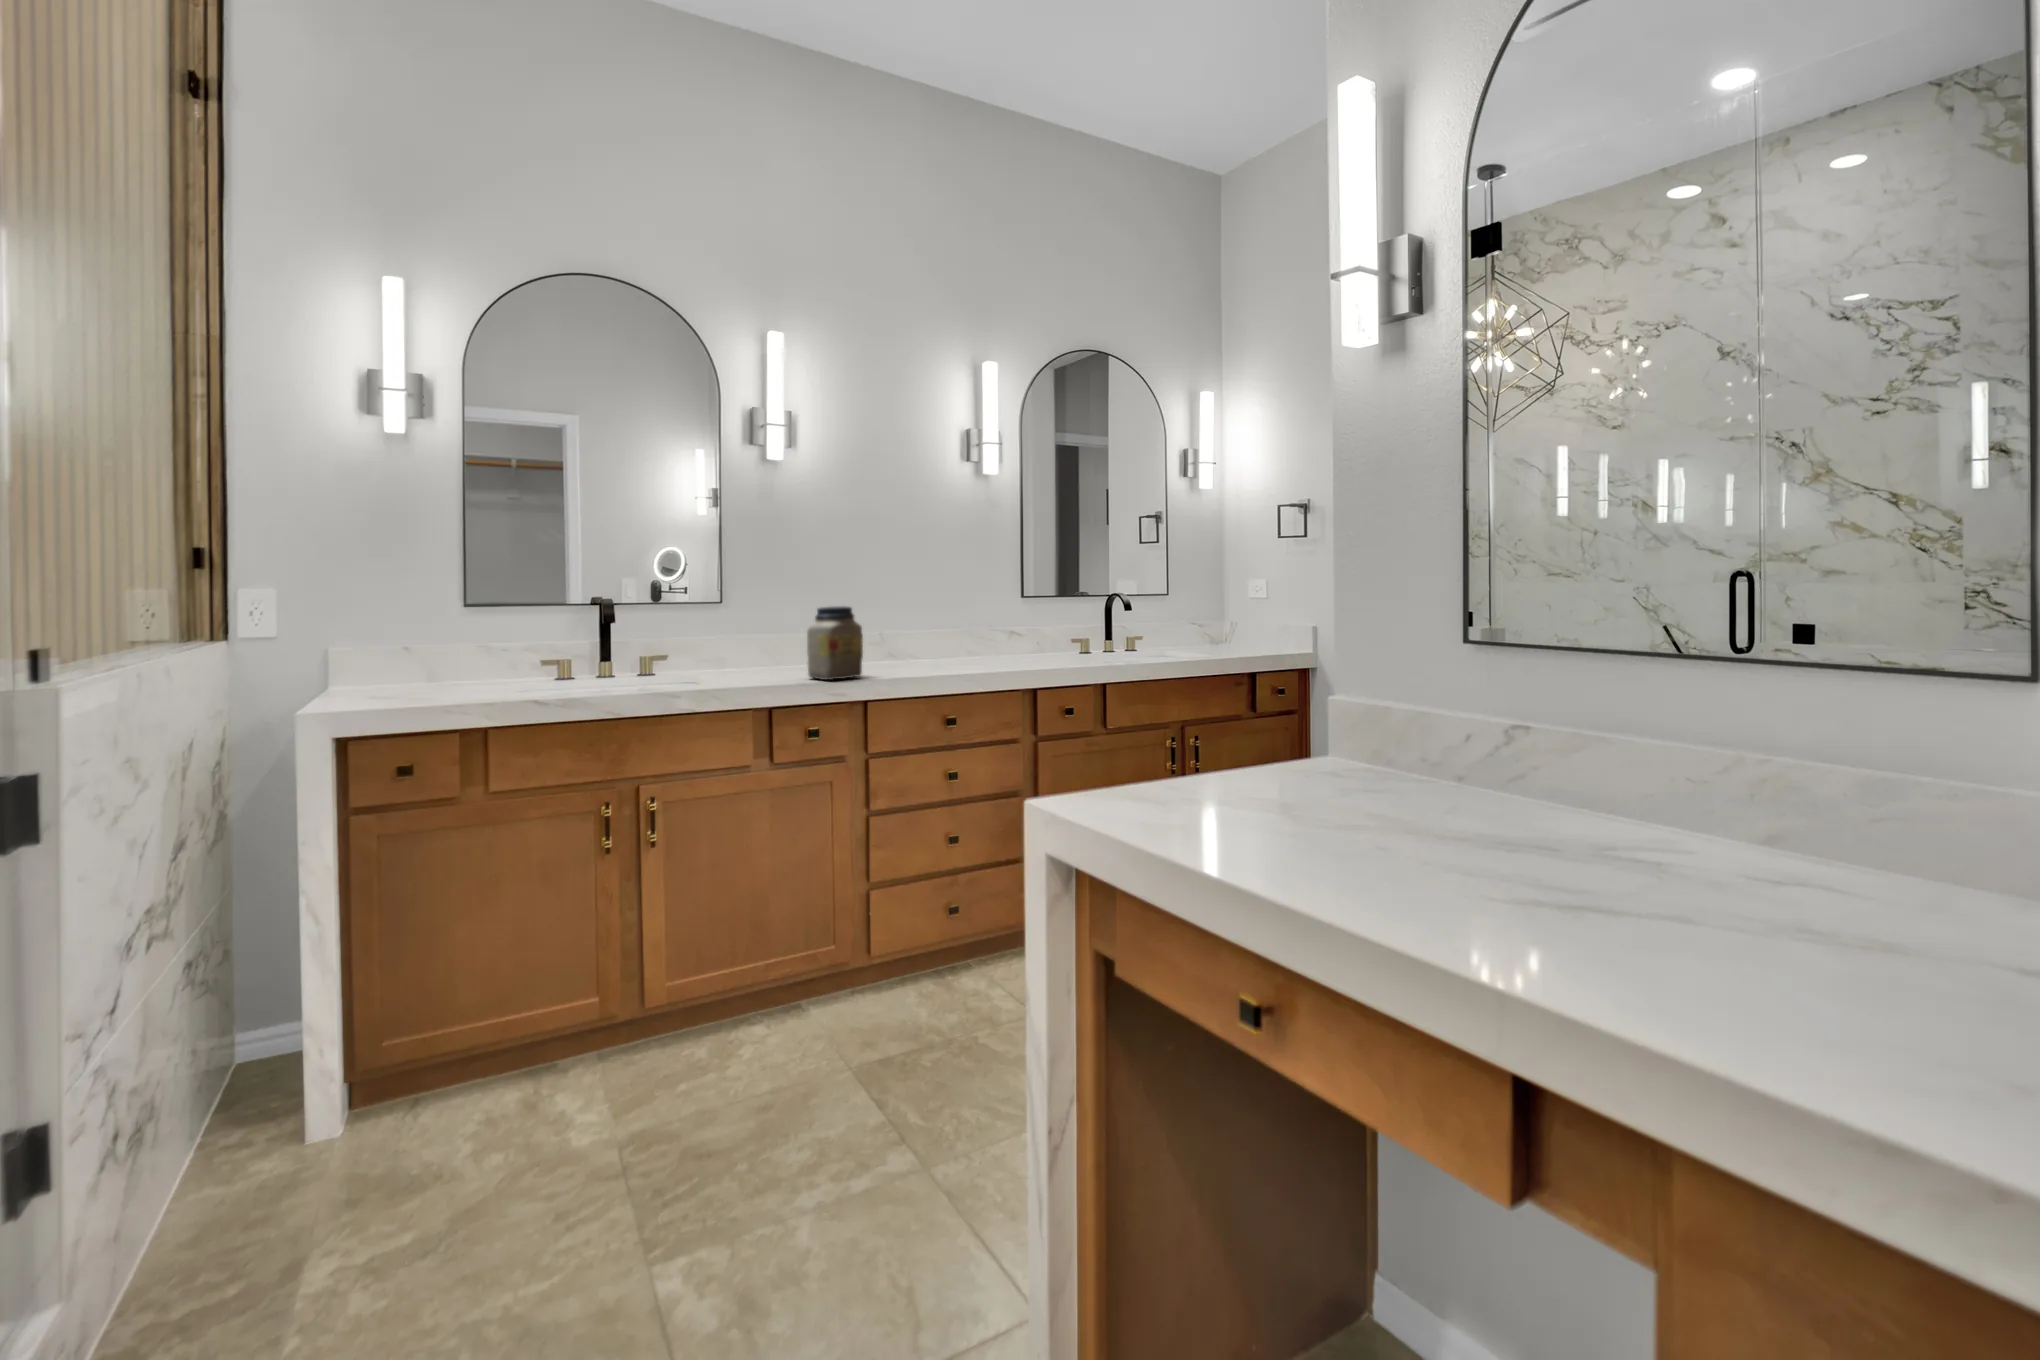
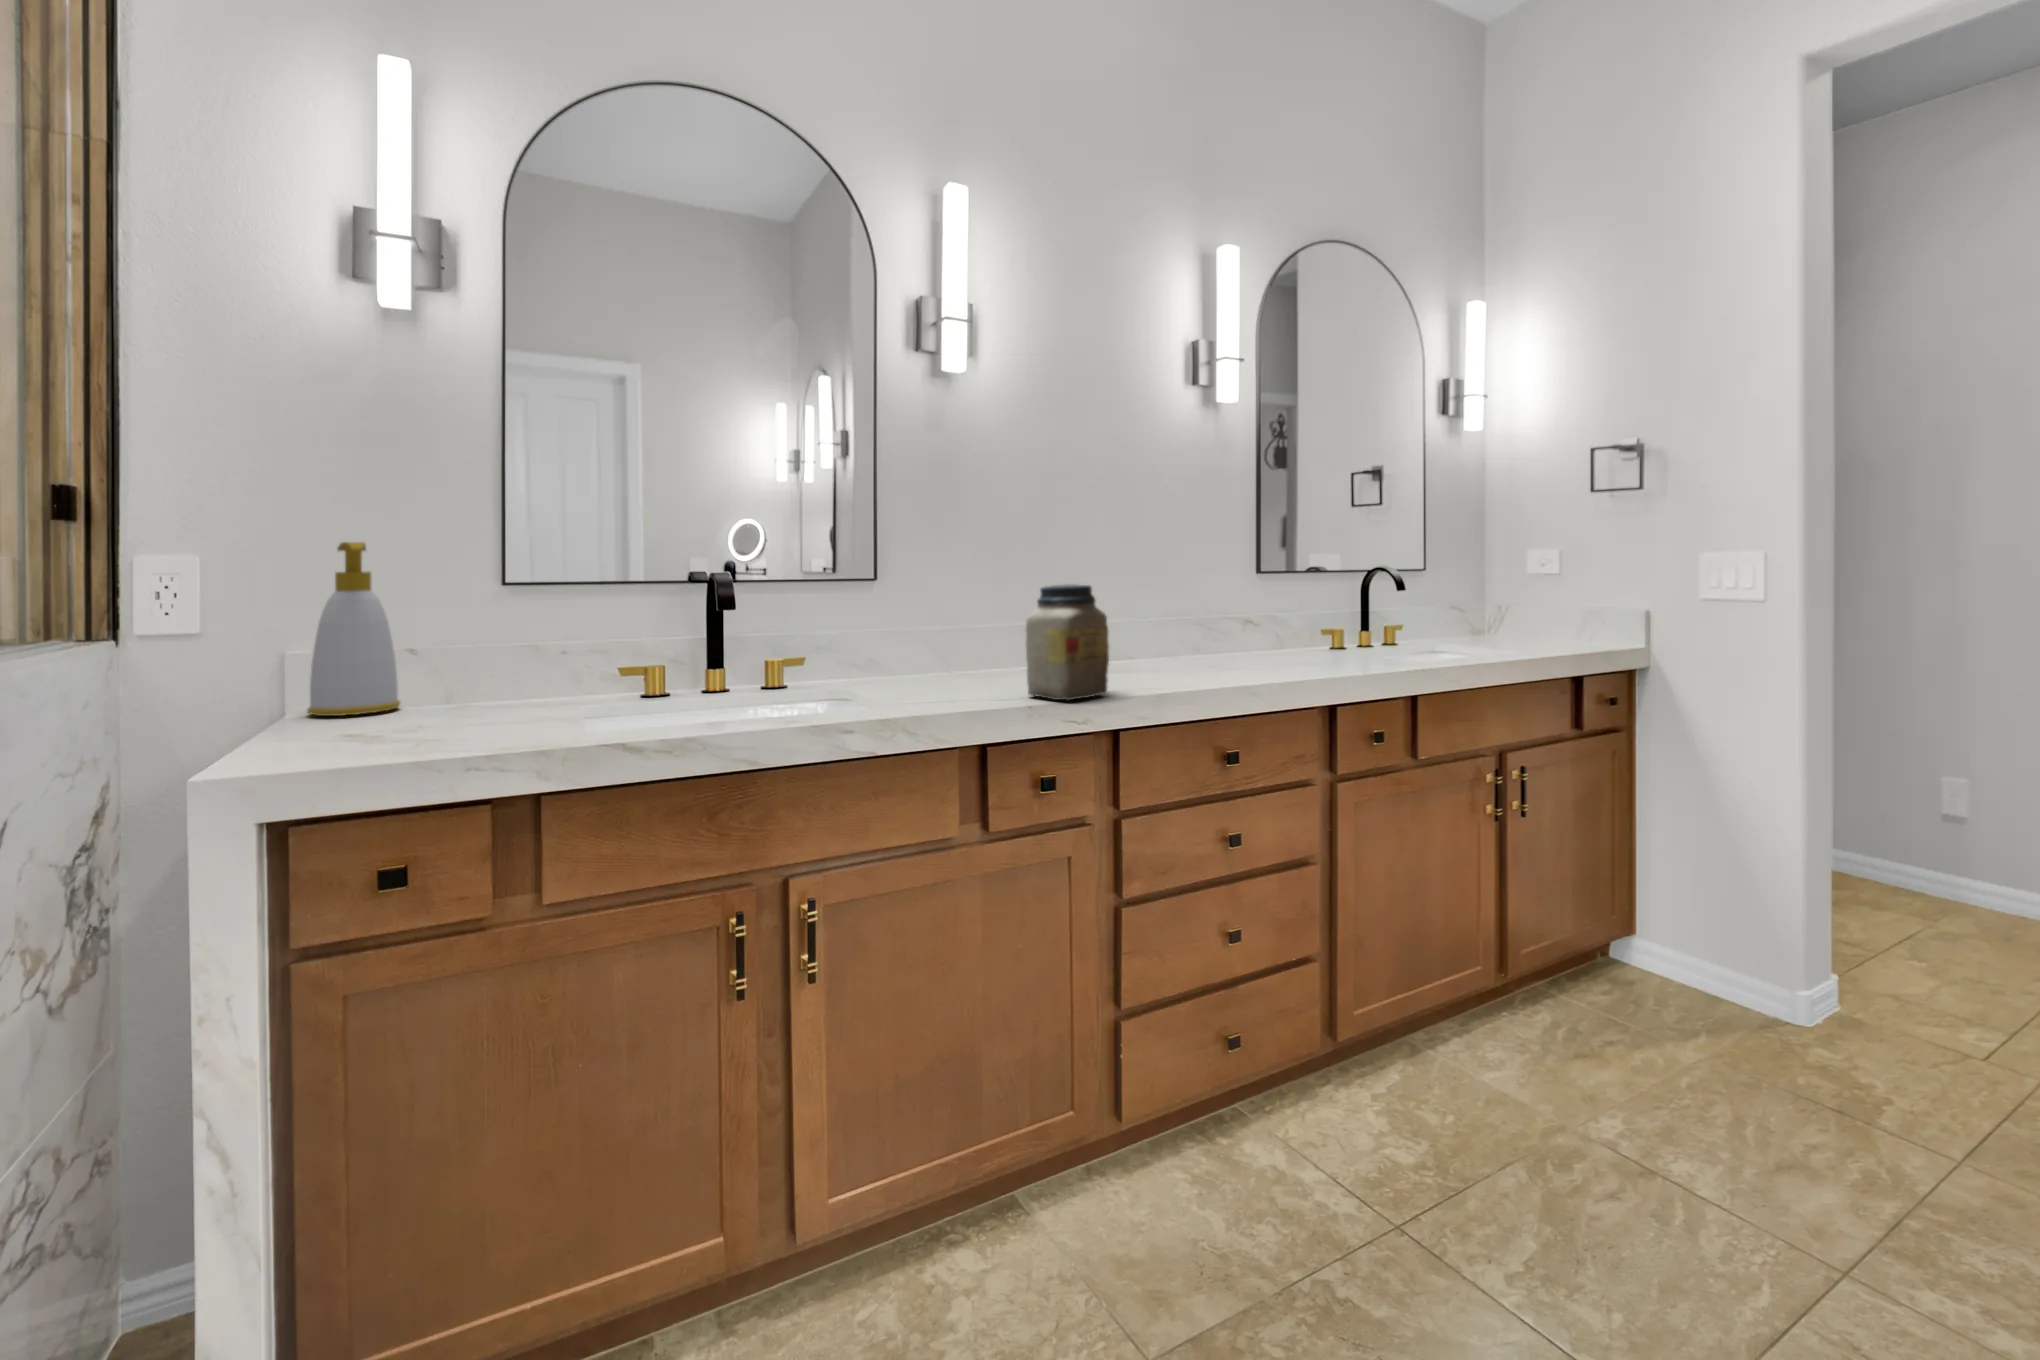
soap bottle: none [340,581,398,688] -> present [307,542,400,716]

